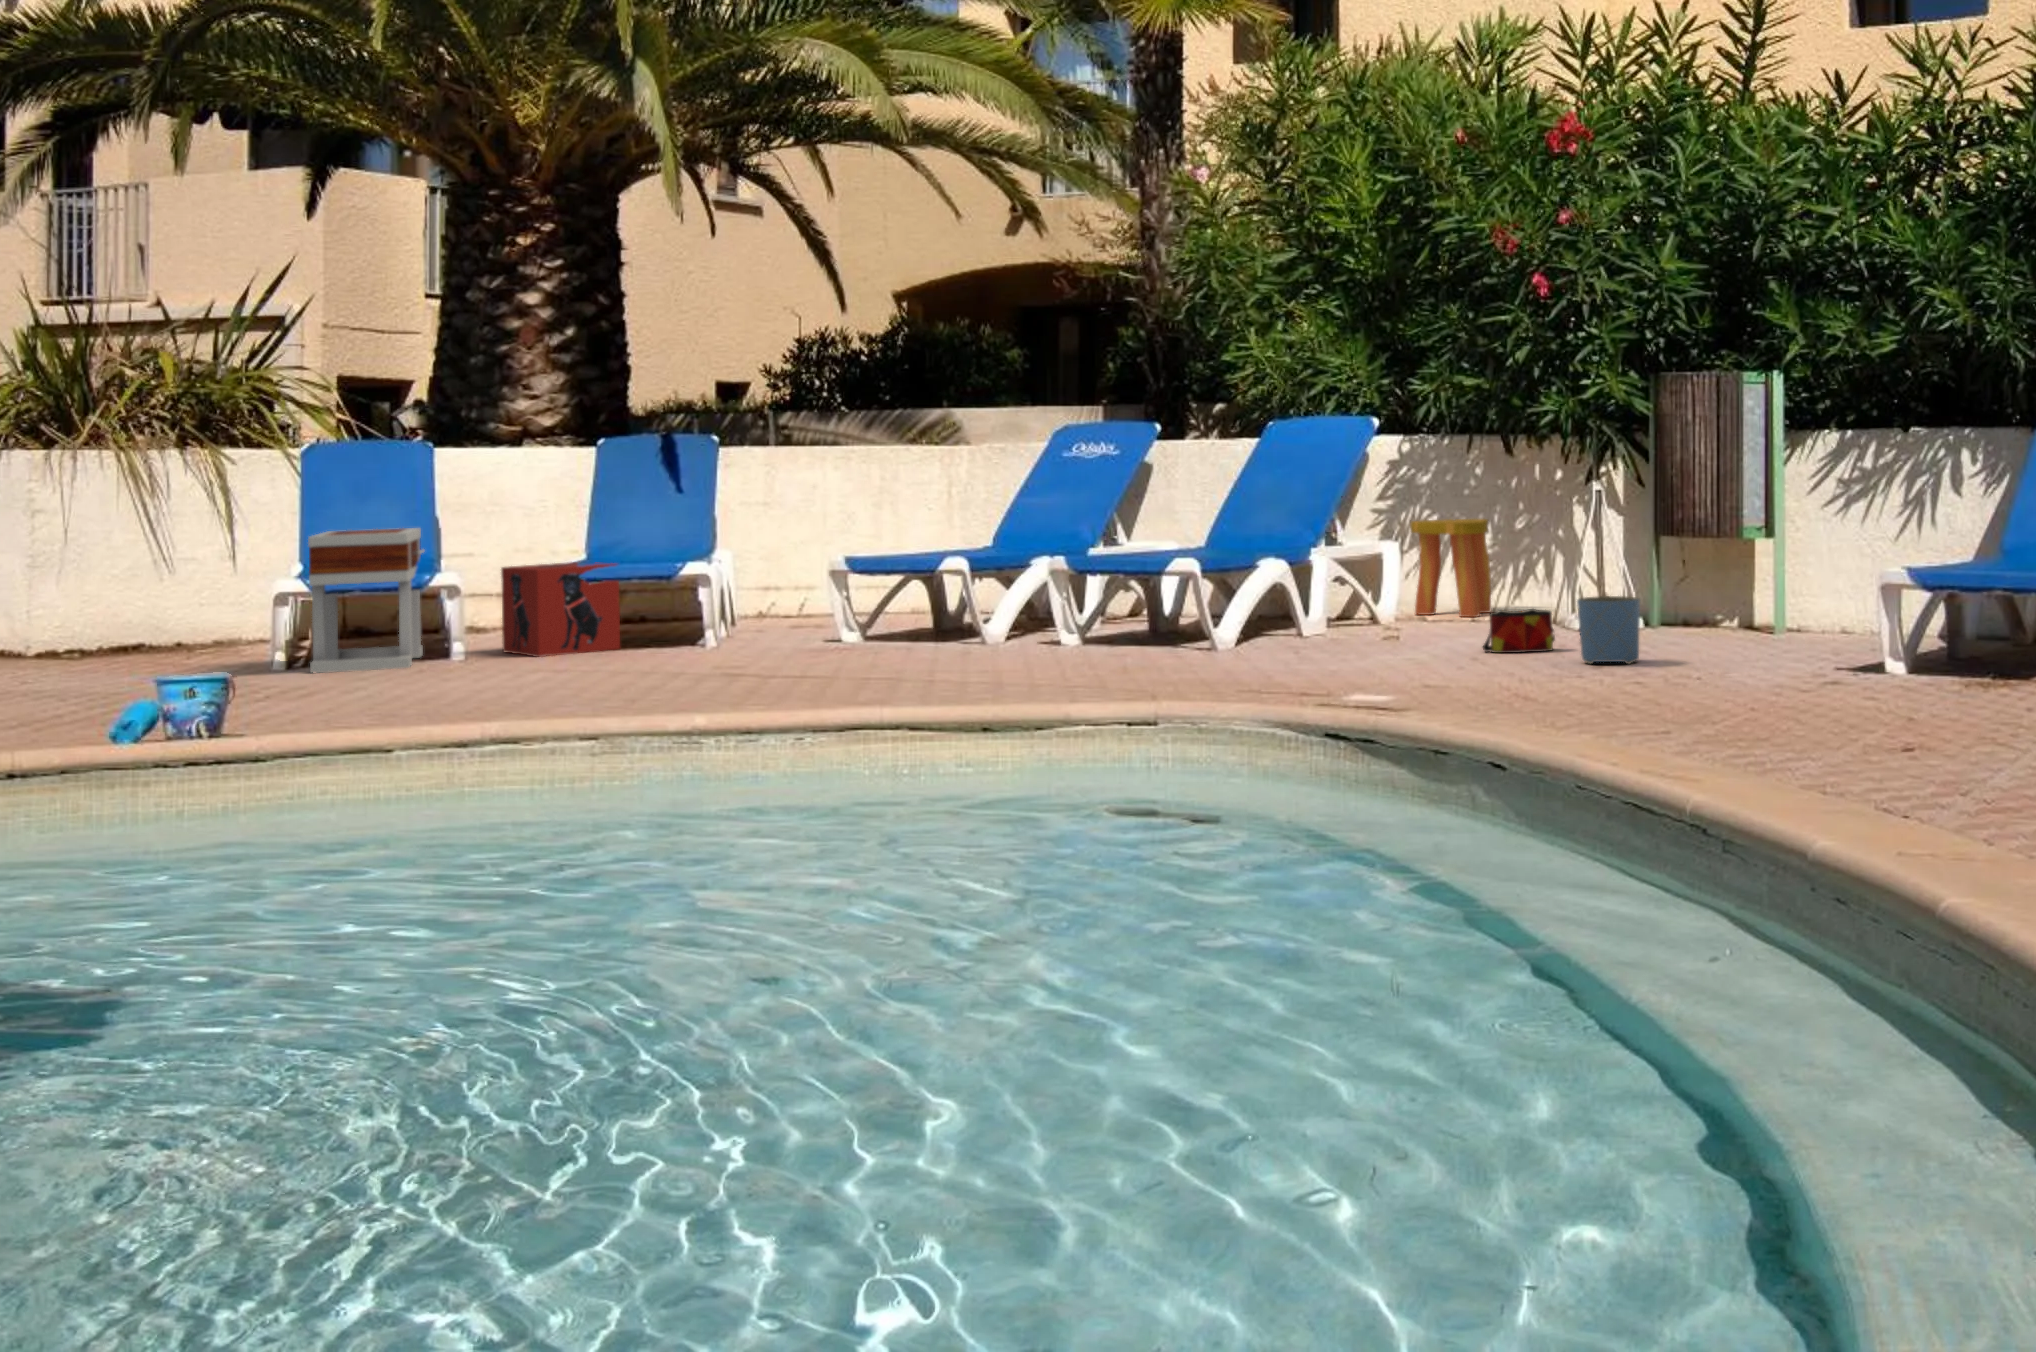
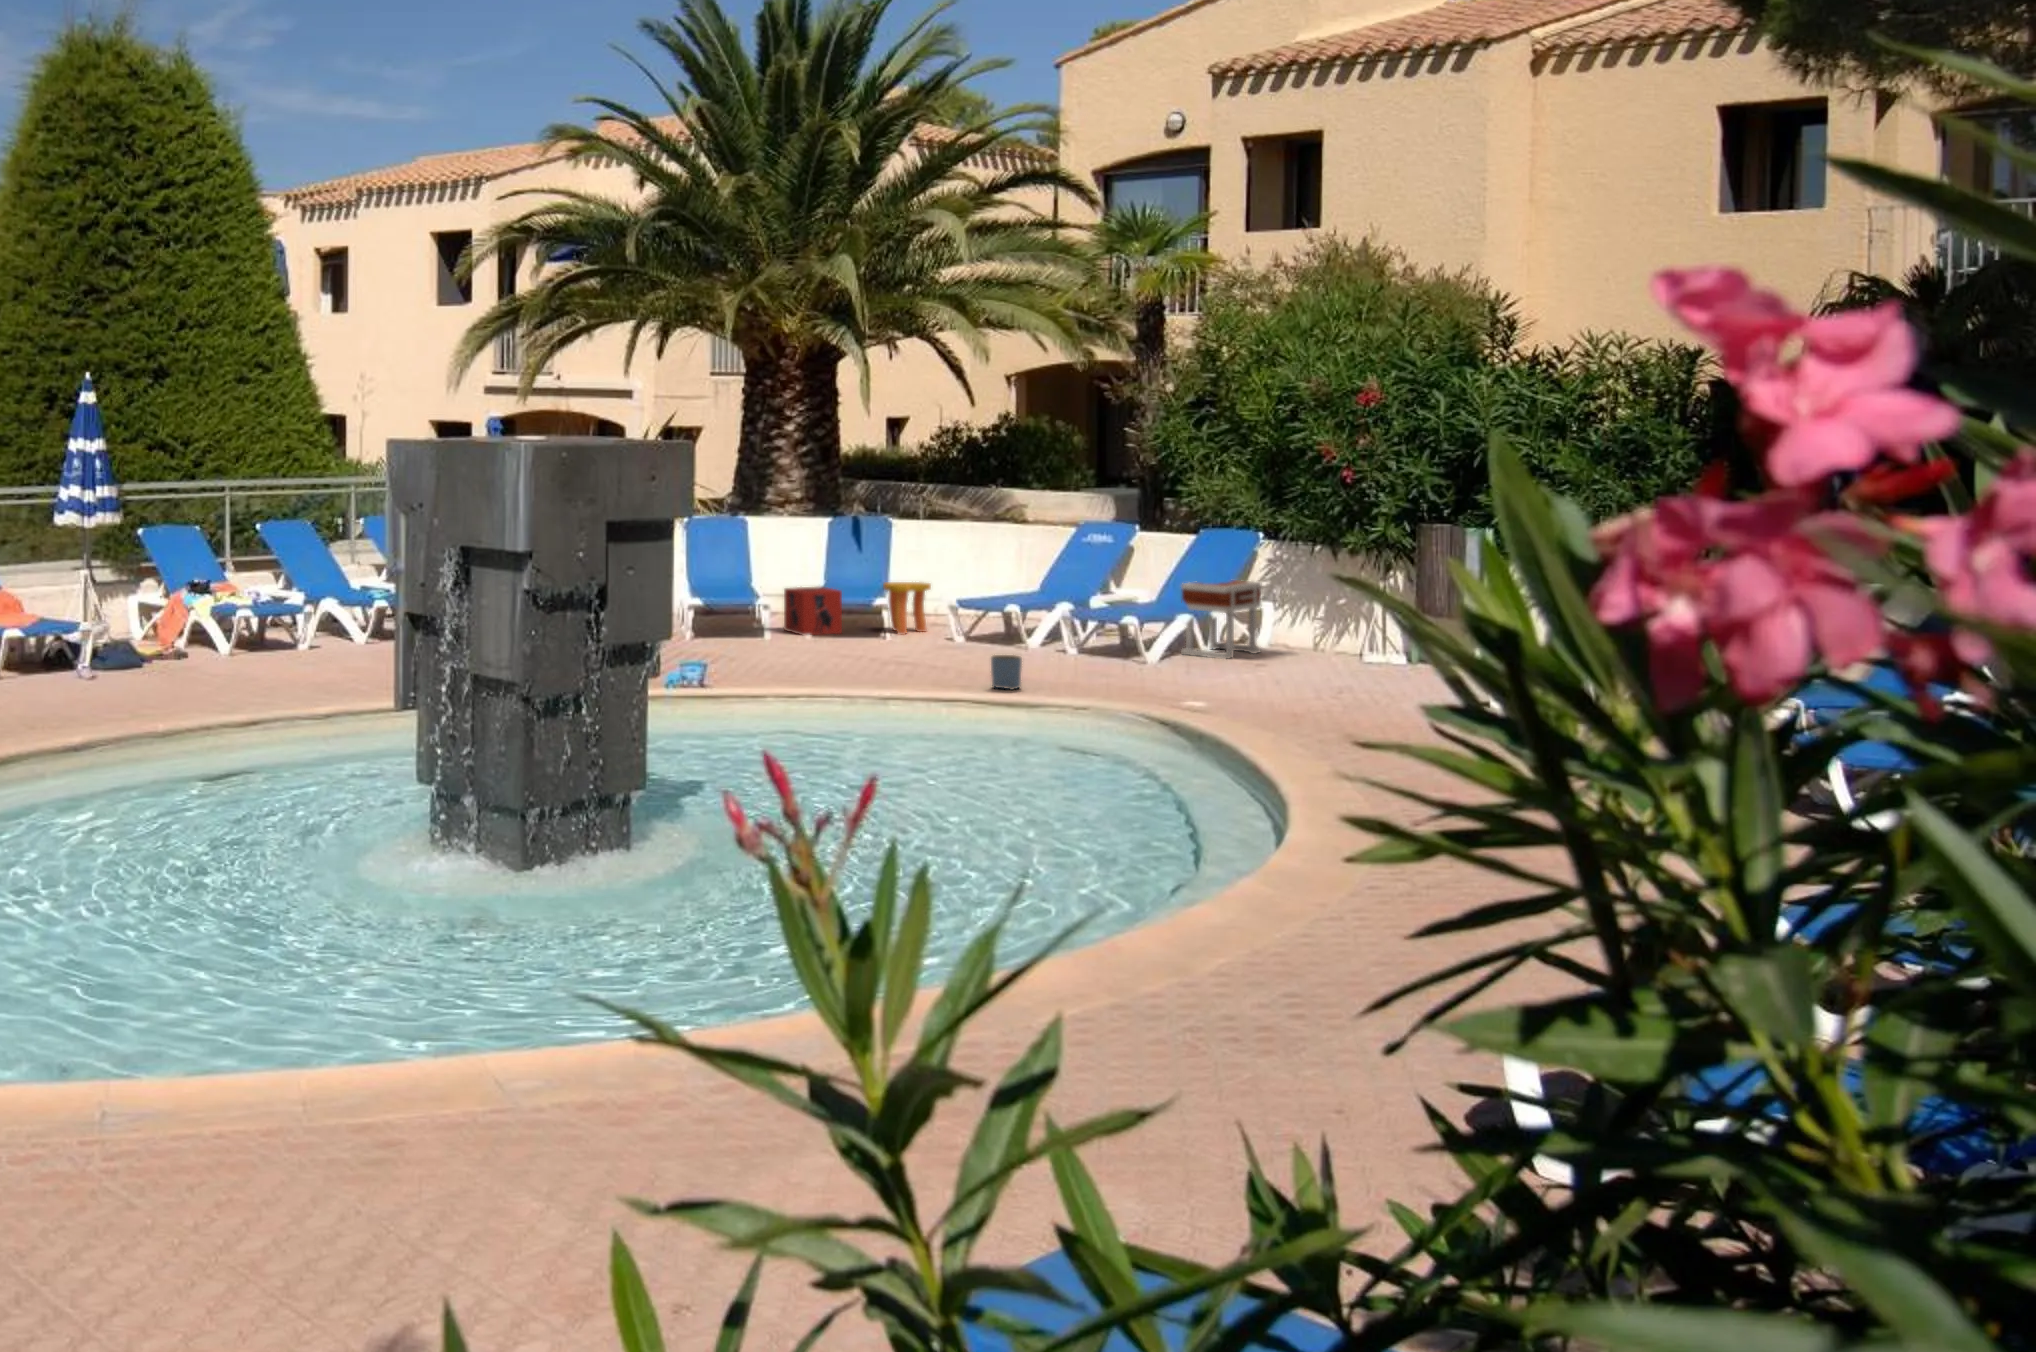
stool: present [1410,519,1491,617] -> present [883,582,931,634]
side table: present [308,528,424,673] -> present [1181,580,1262,659]
planter: present [1577,596,1640,664] -> present [991,655,1022,690]
bag: present [1483,609,1555,653] -> none [1279,655,1320,678]

